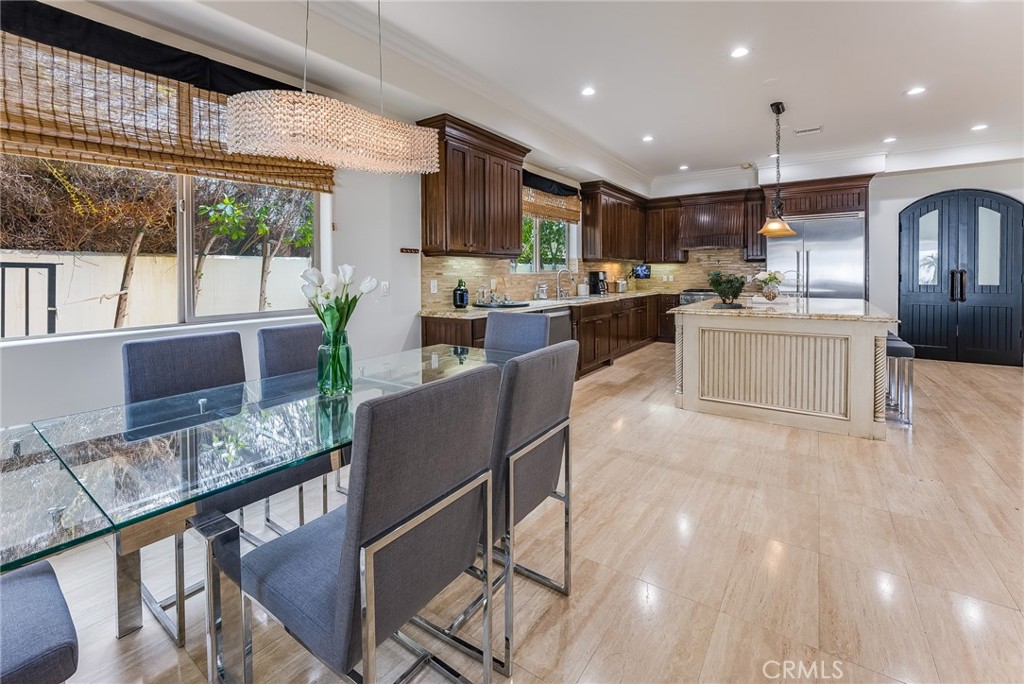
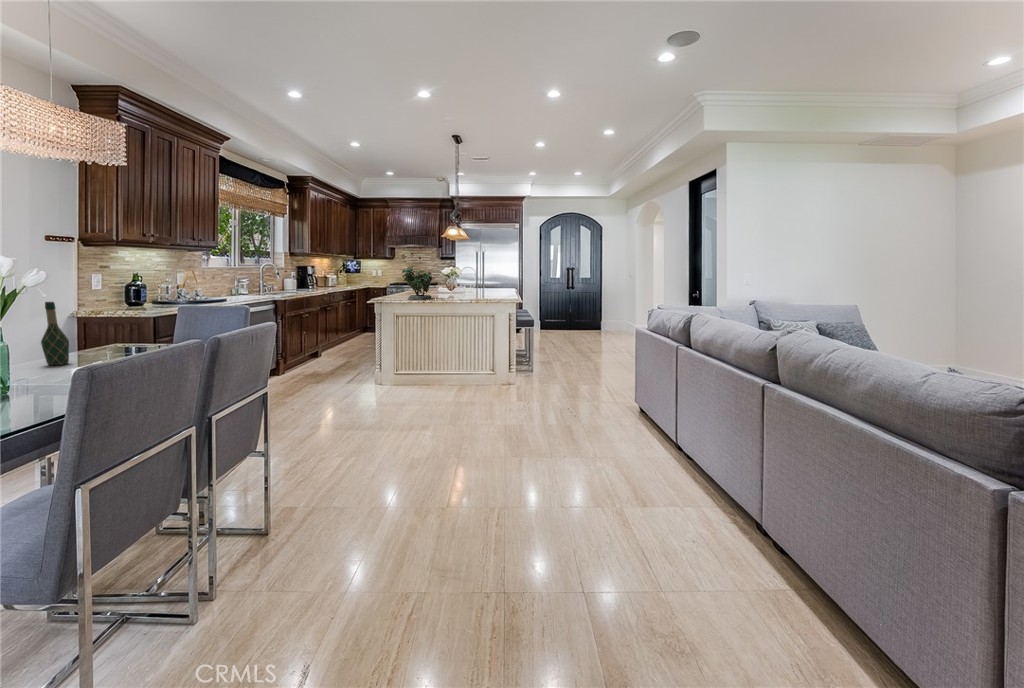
wine bottle: none [395,304,413,361] -> present [41,302,69,365]

